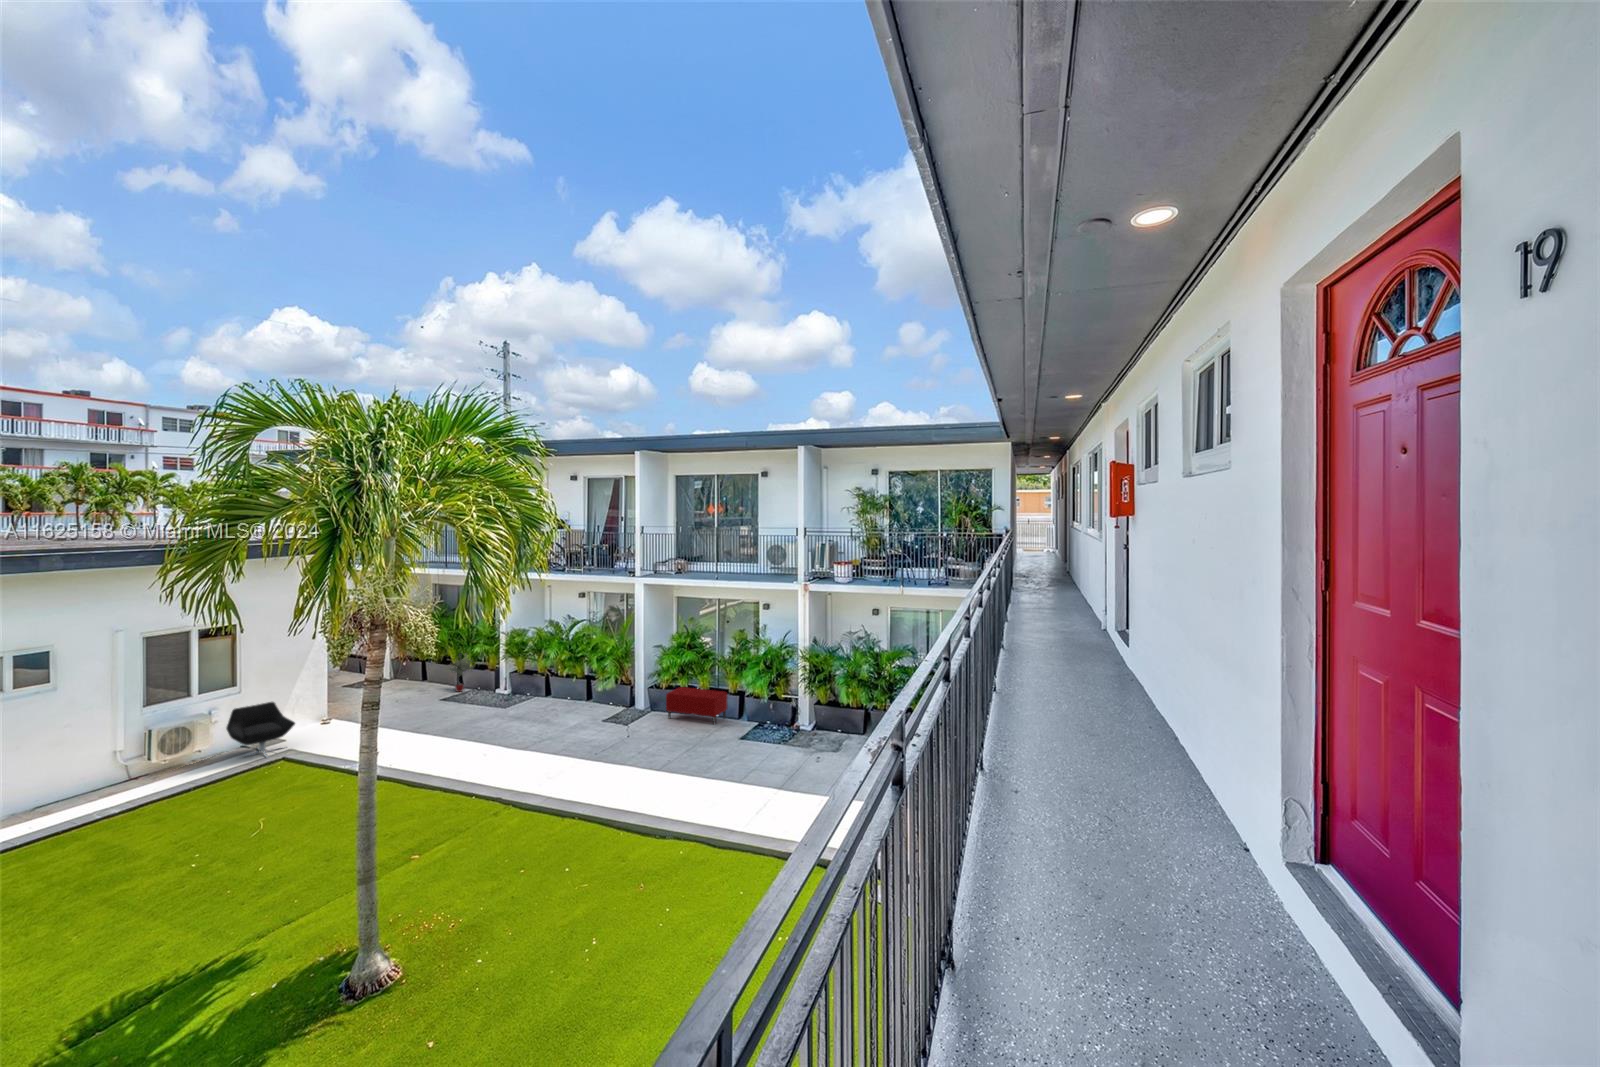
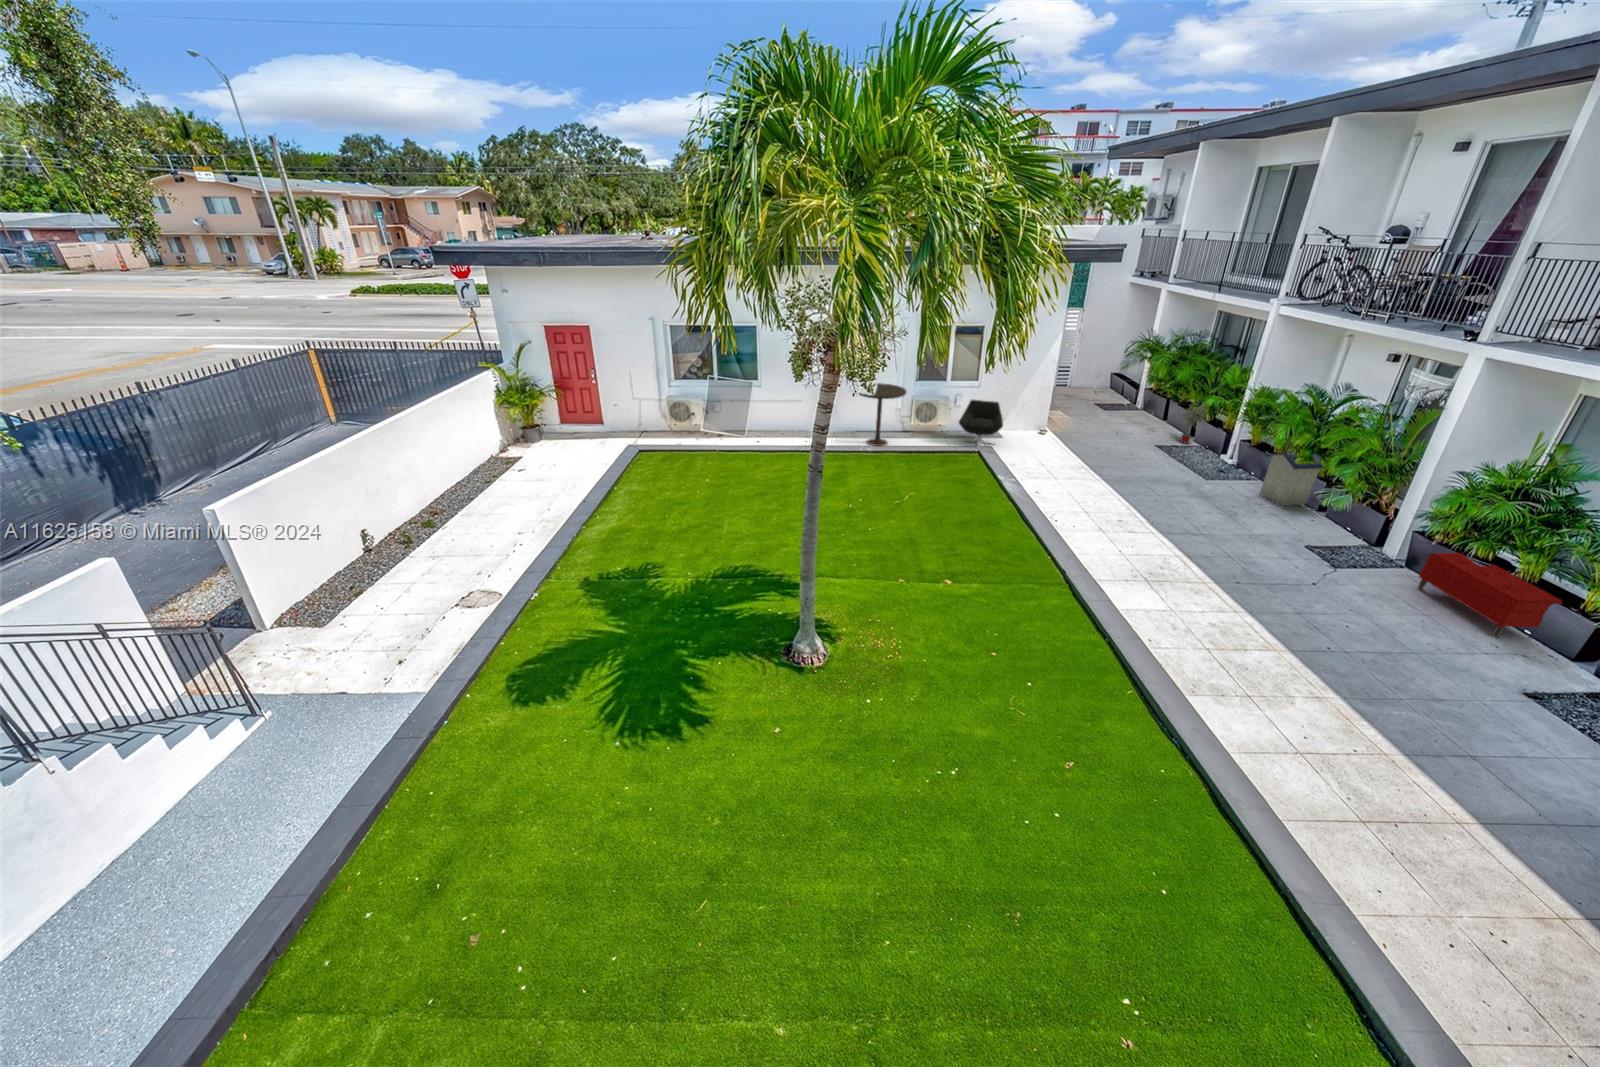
trash can: none [540,661,581,706] -> present [1260,452,1324,505]
pedestal table: none [38,718,146,812] -> present [859,383,906,446]

